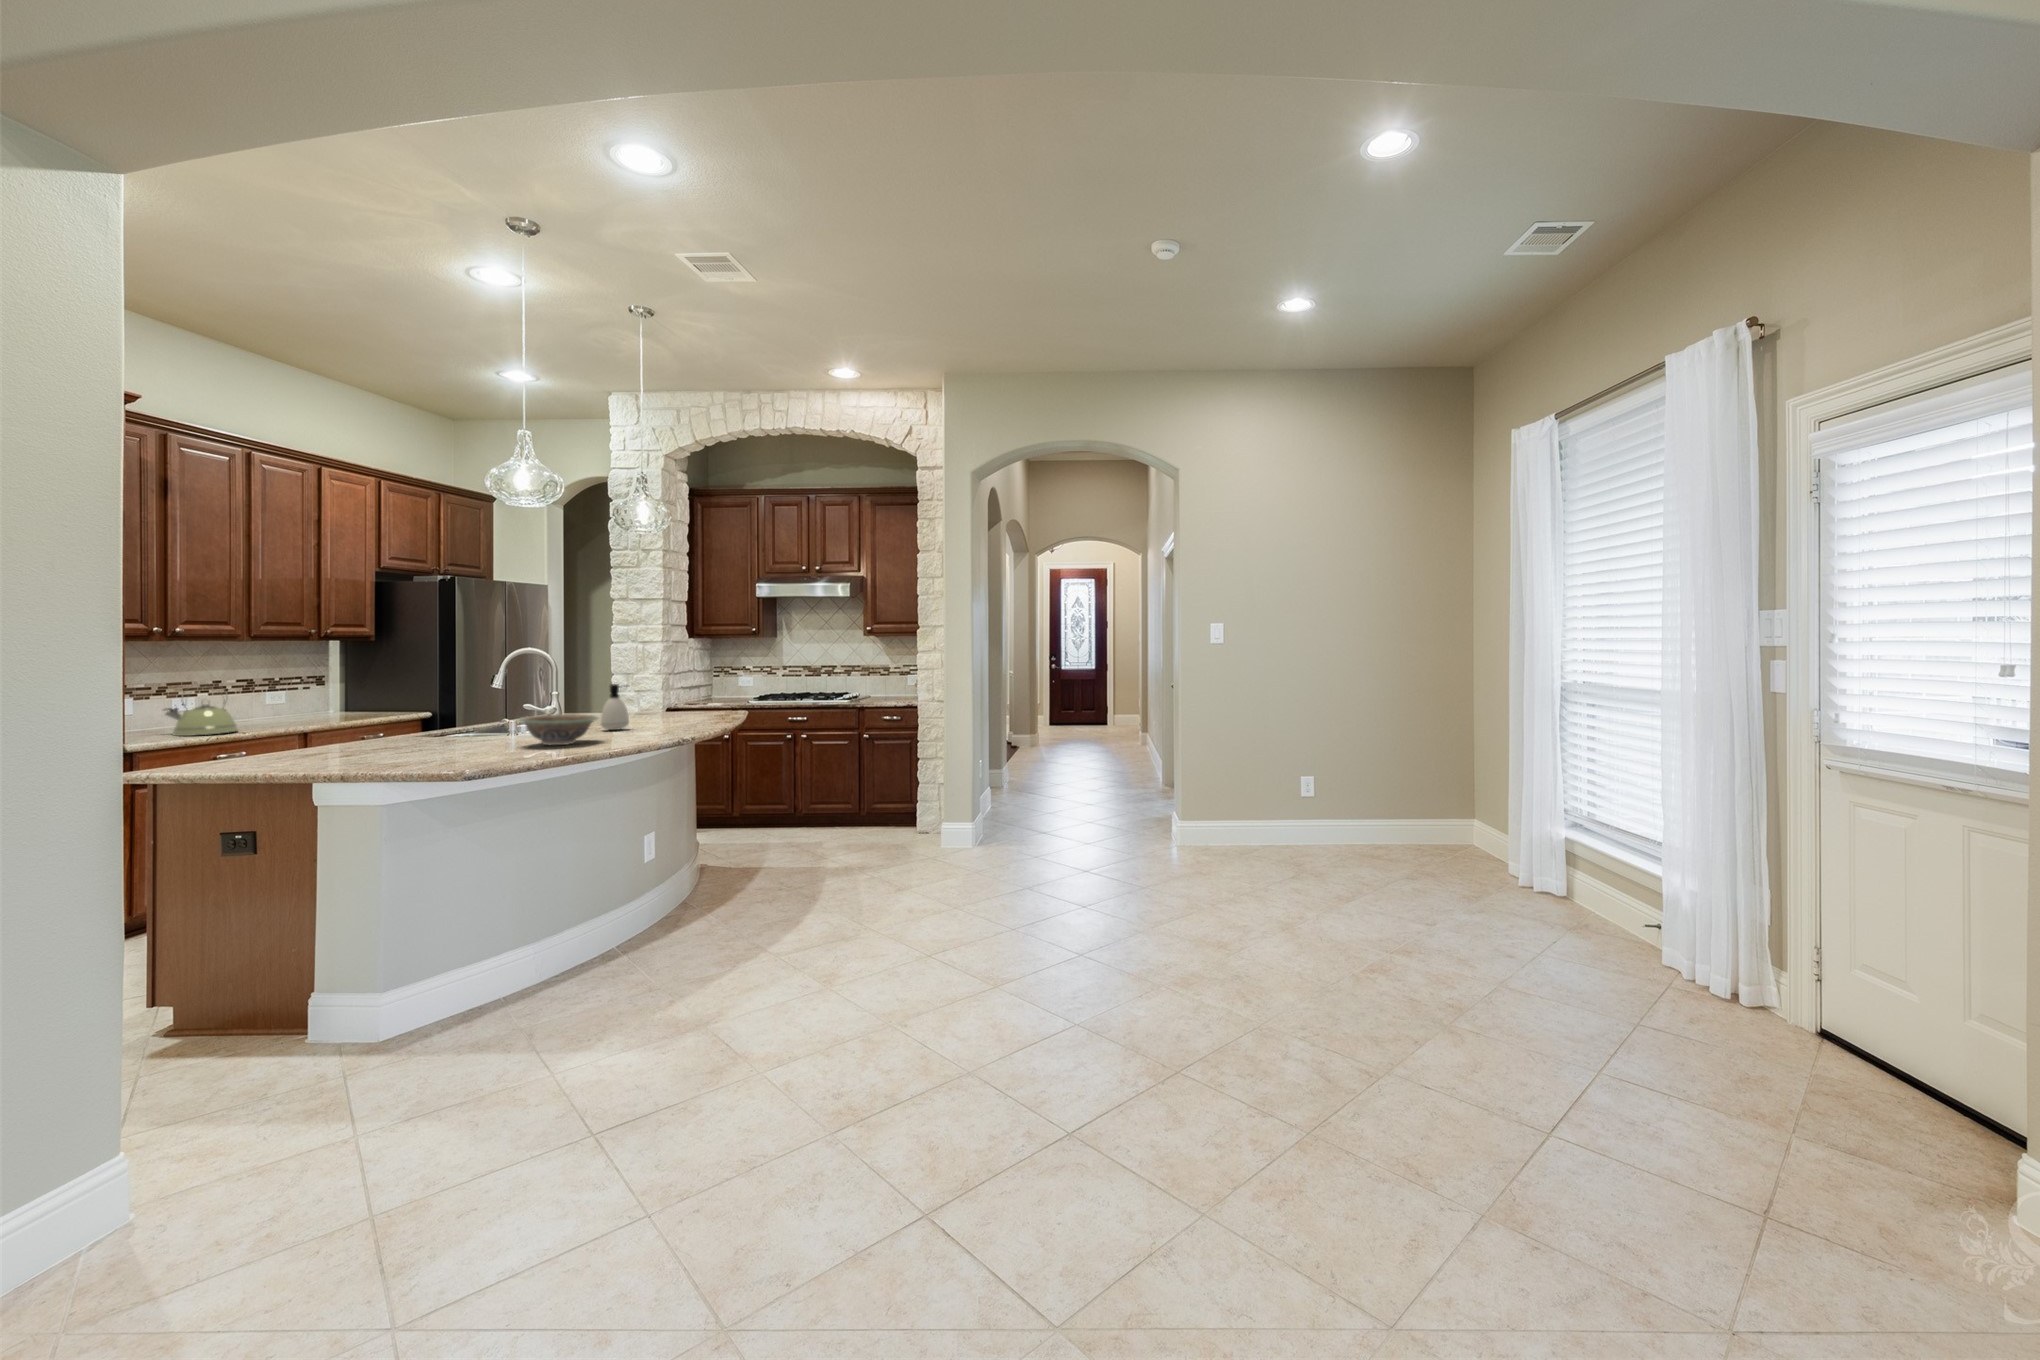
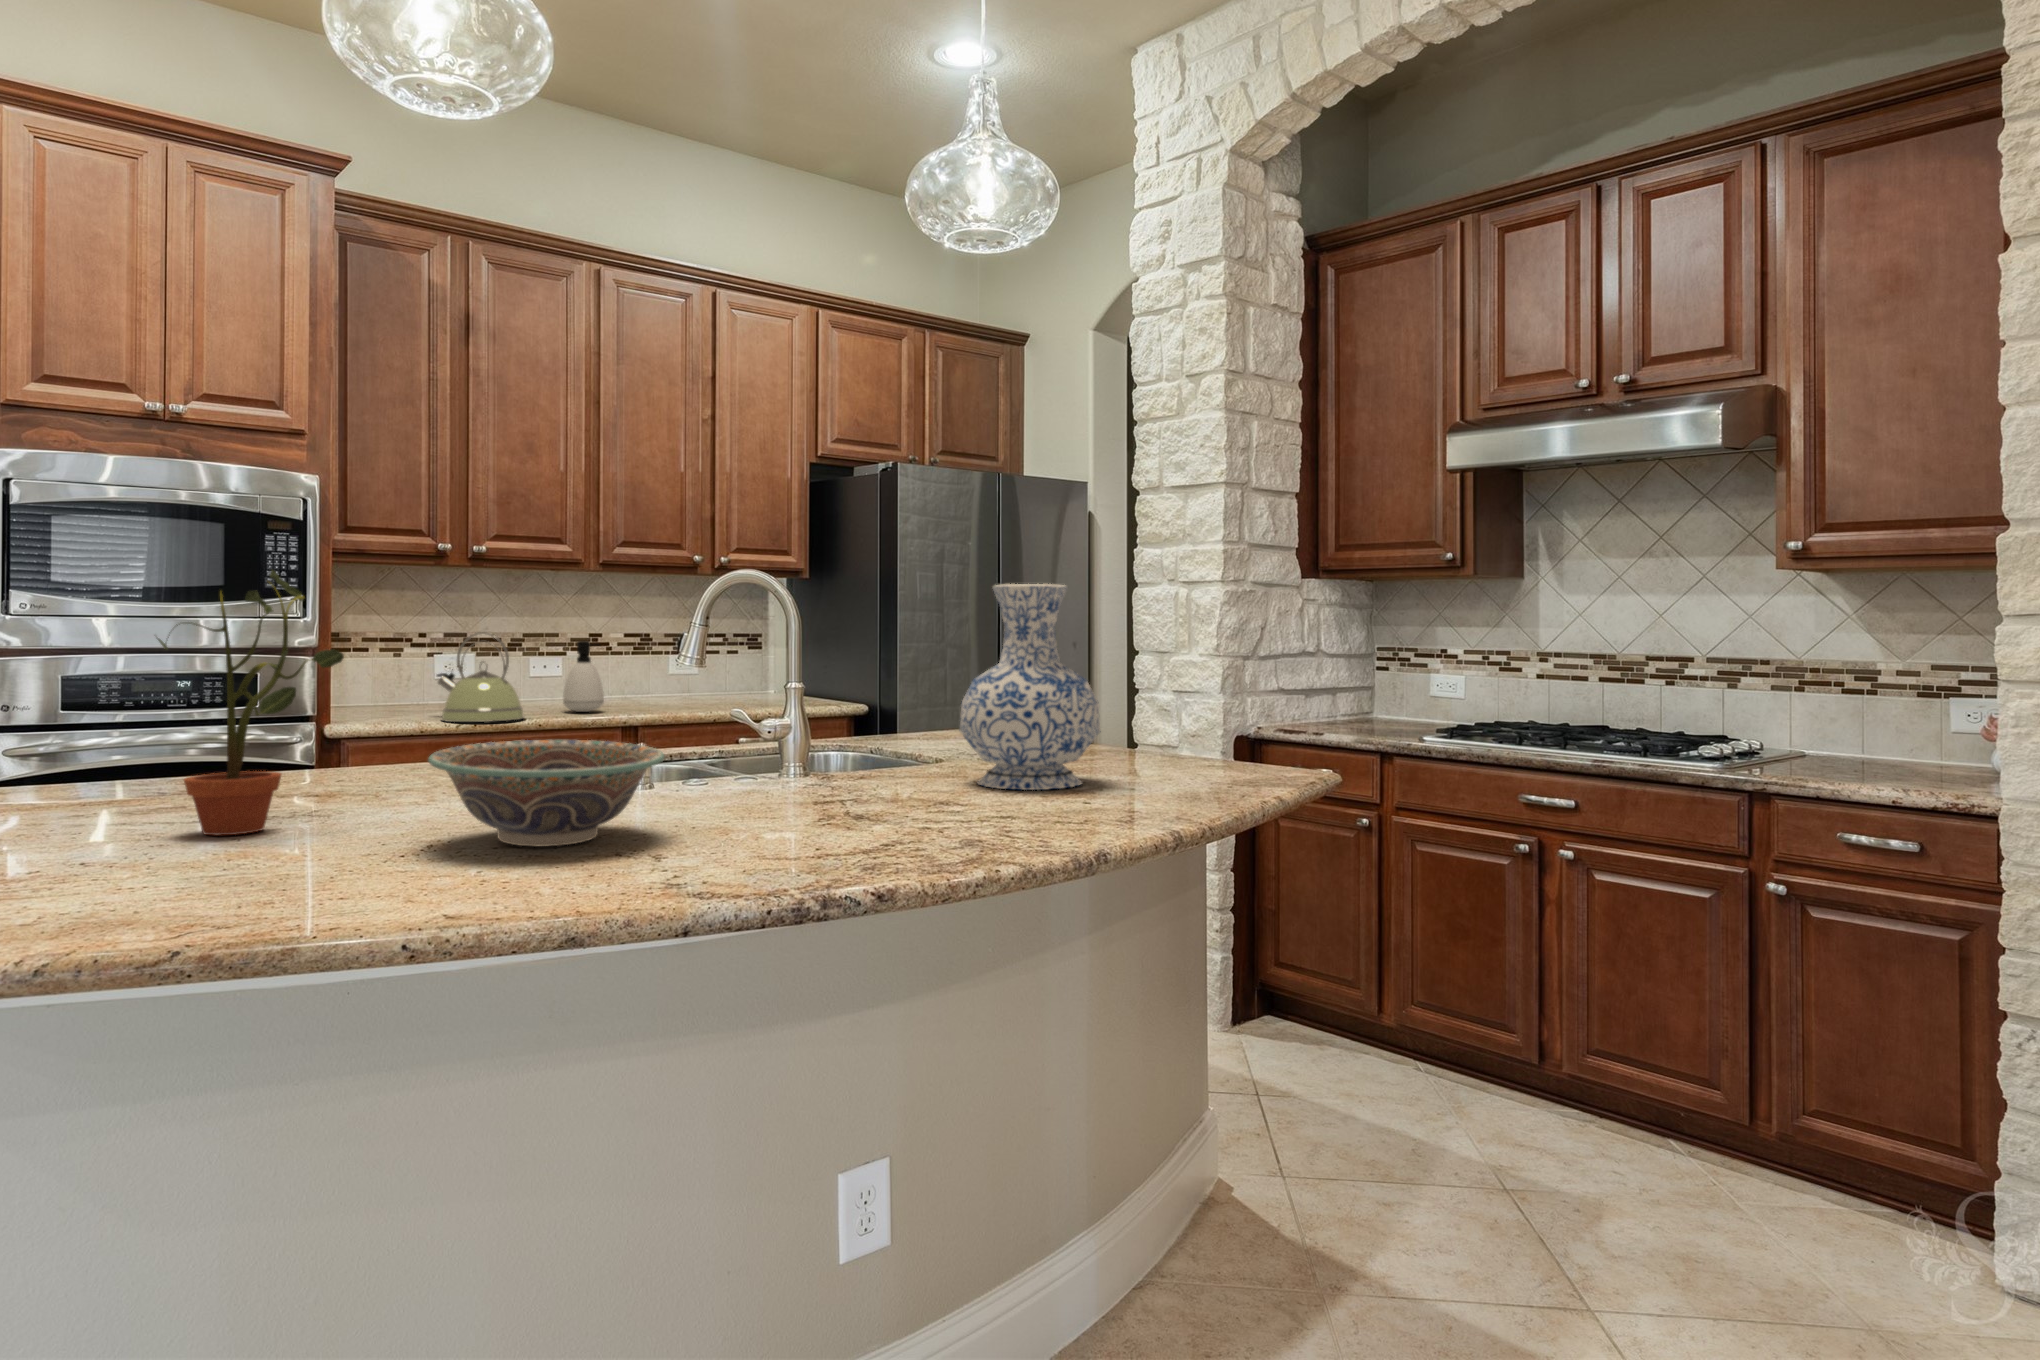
vase: none [628,654,682,723] -> present [960,584,1100,790]
potted plant: none [388,663,469,757] -> present [157,570,344,835]
soap dispenser: present [601,684,629,730] -> present [563,641,604,712]

